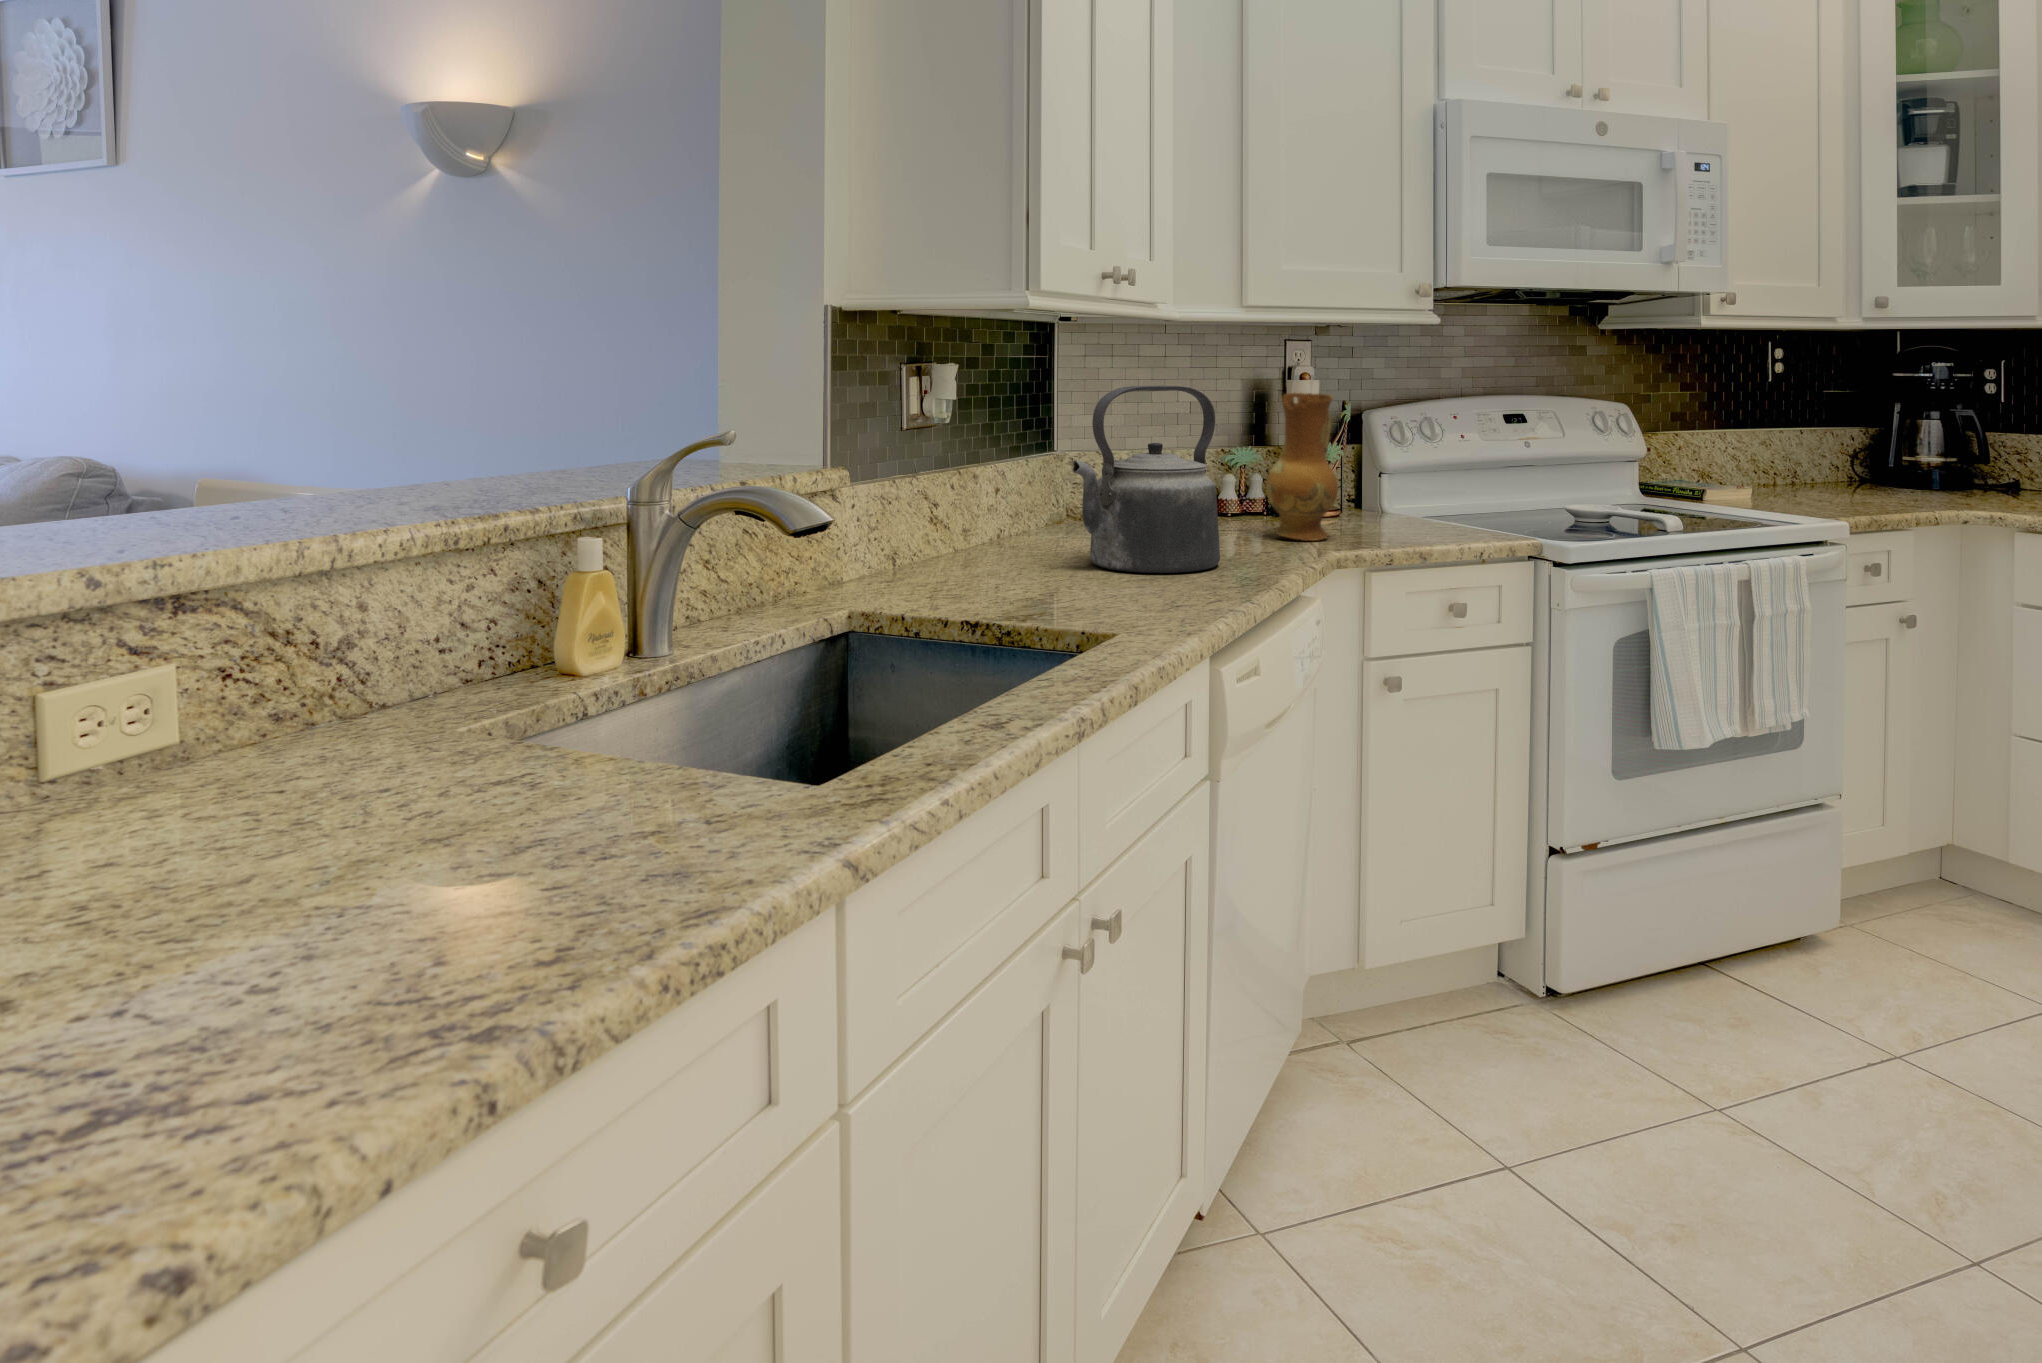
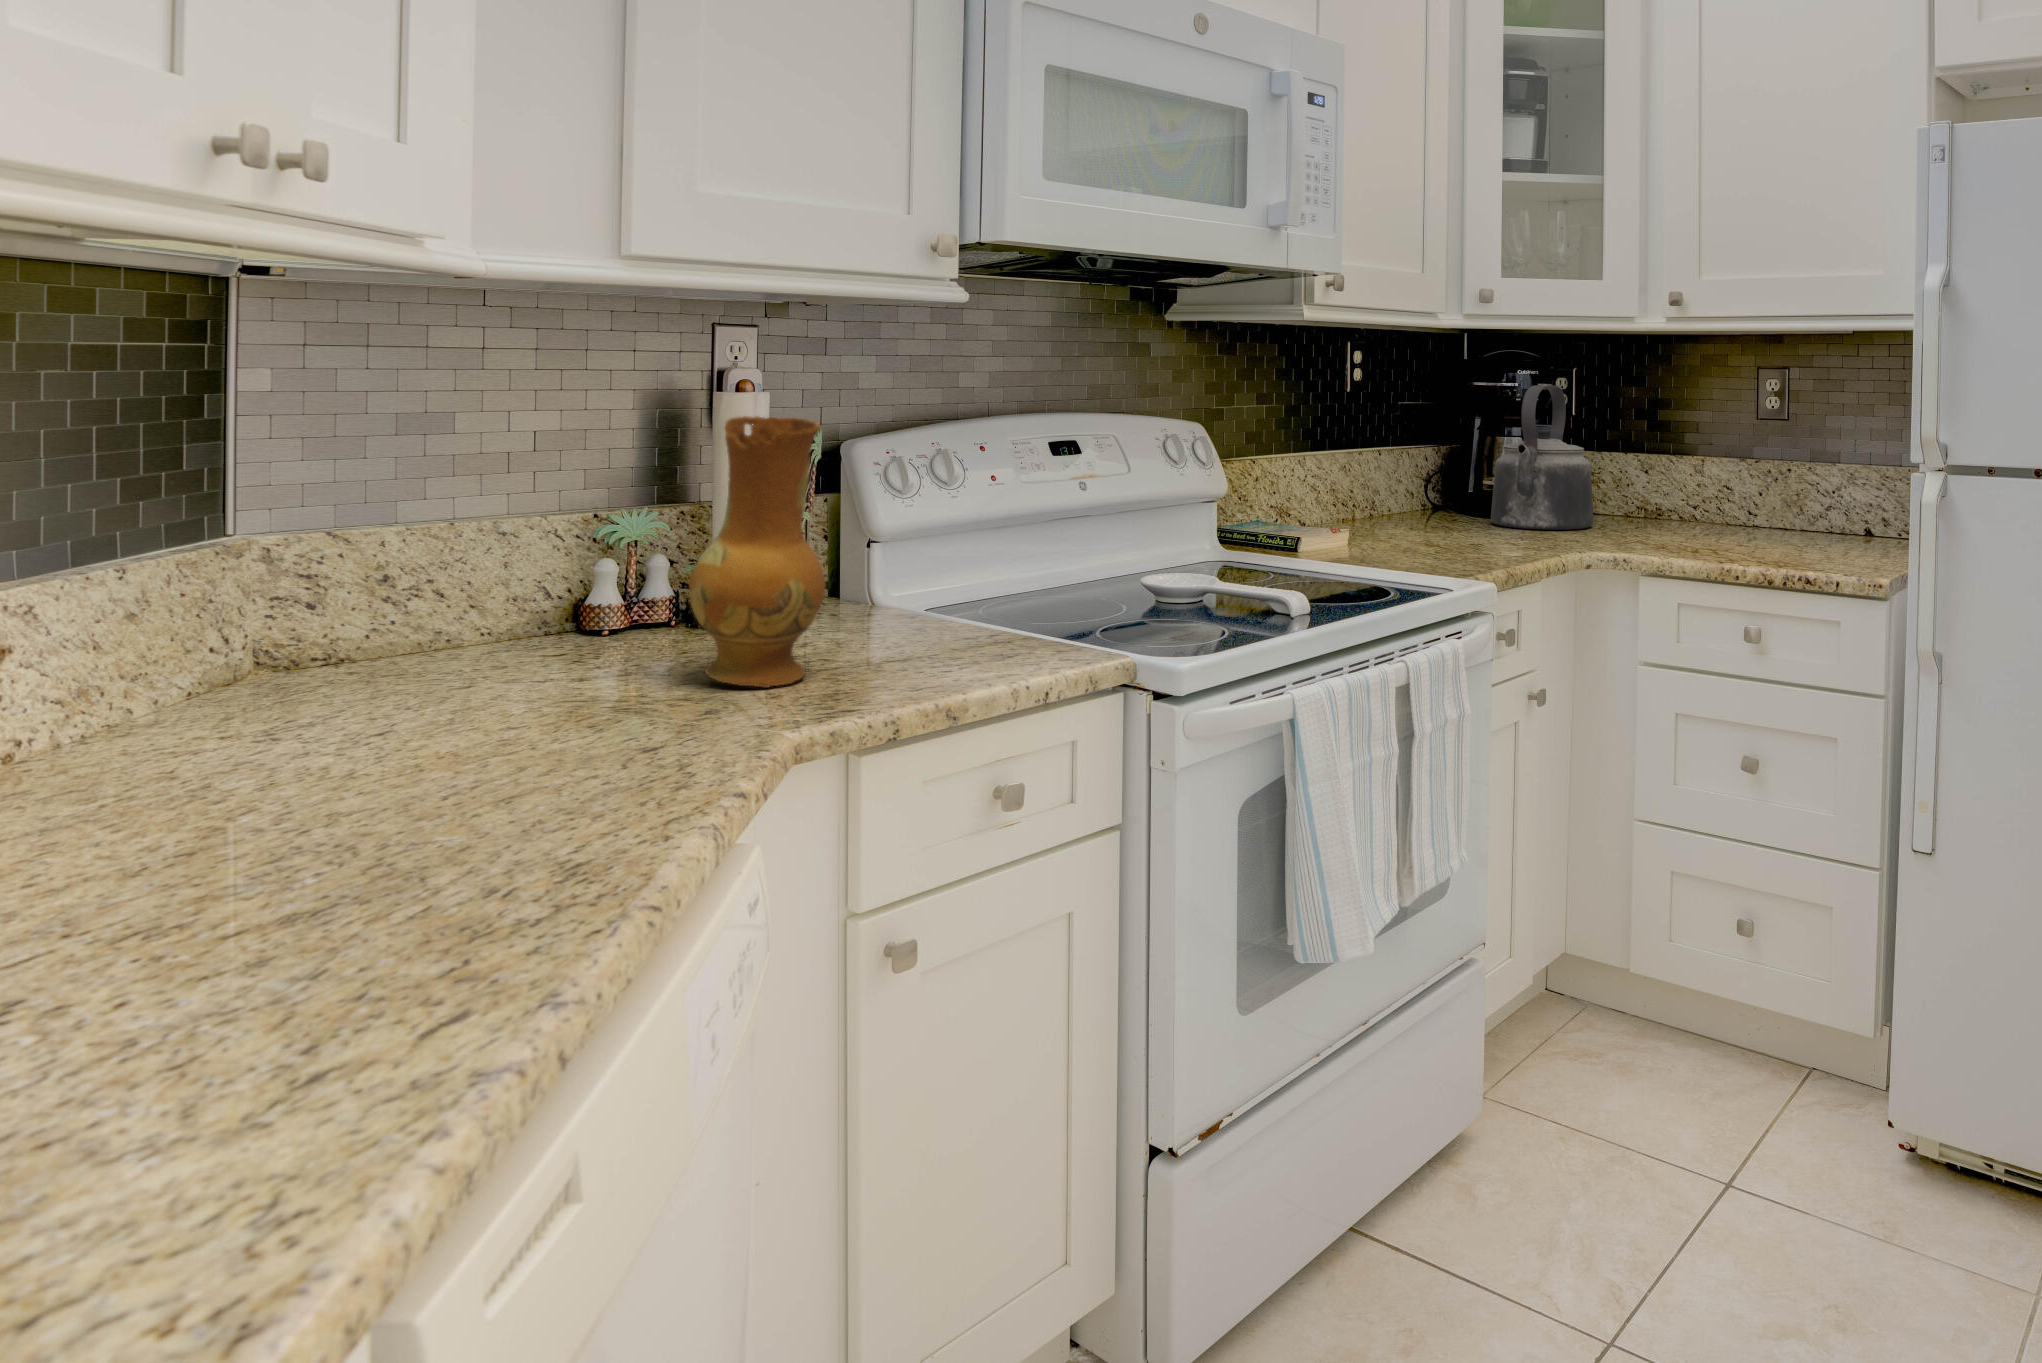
kettle: present [1073,386,1220,573] -> present [1491,385,1593,530]

